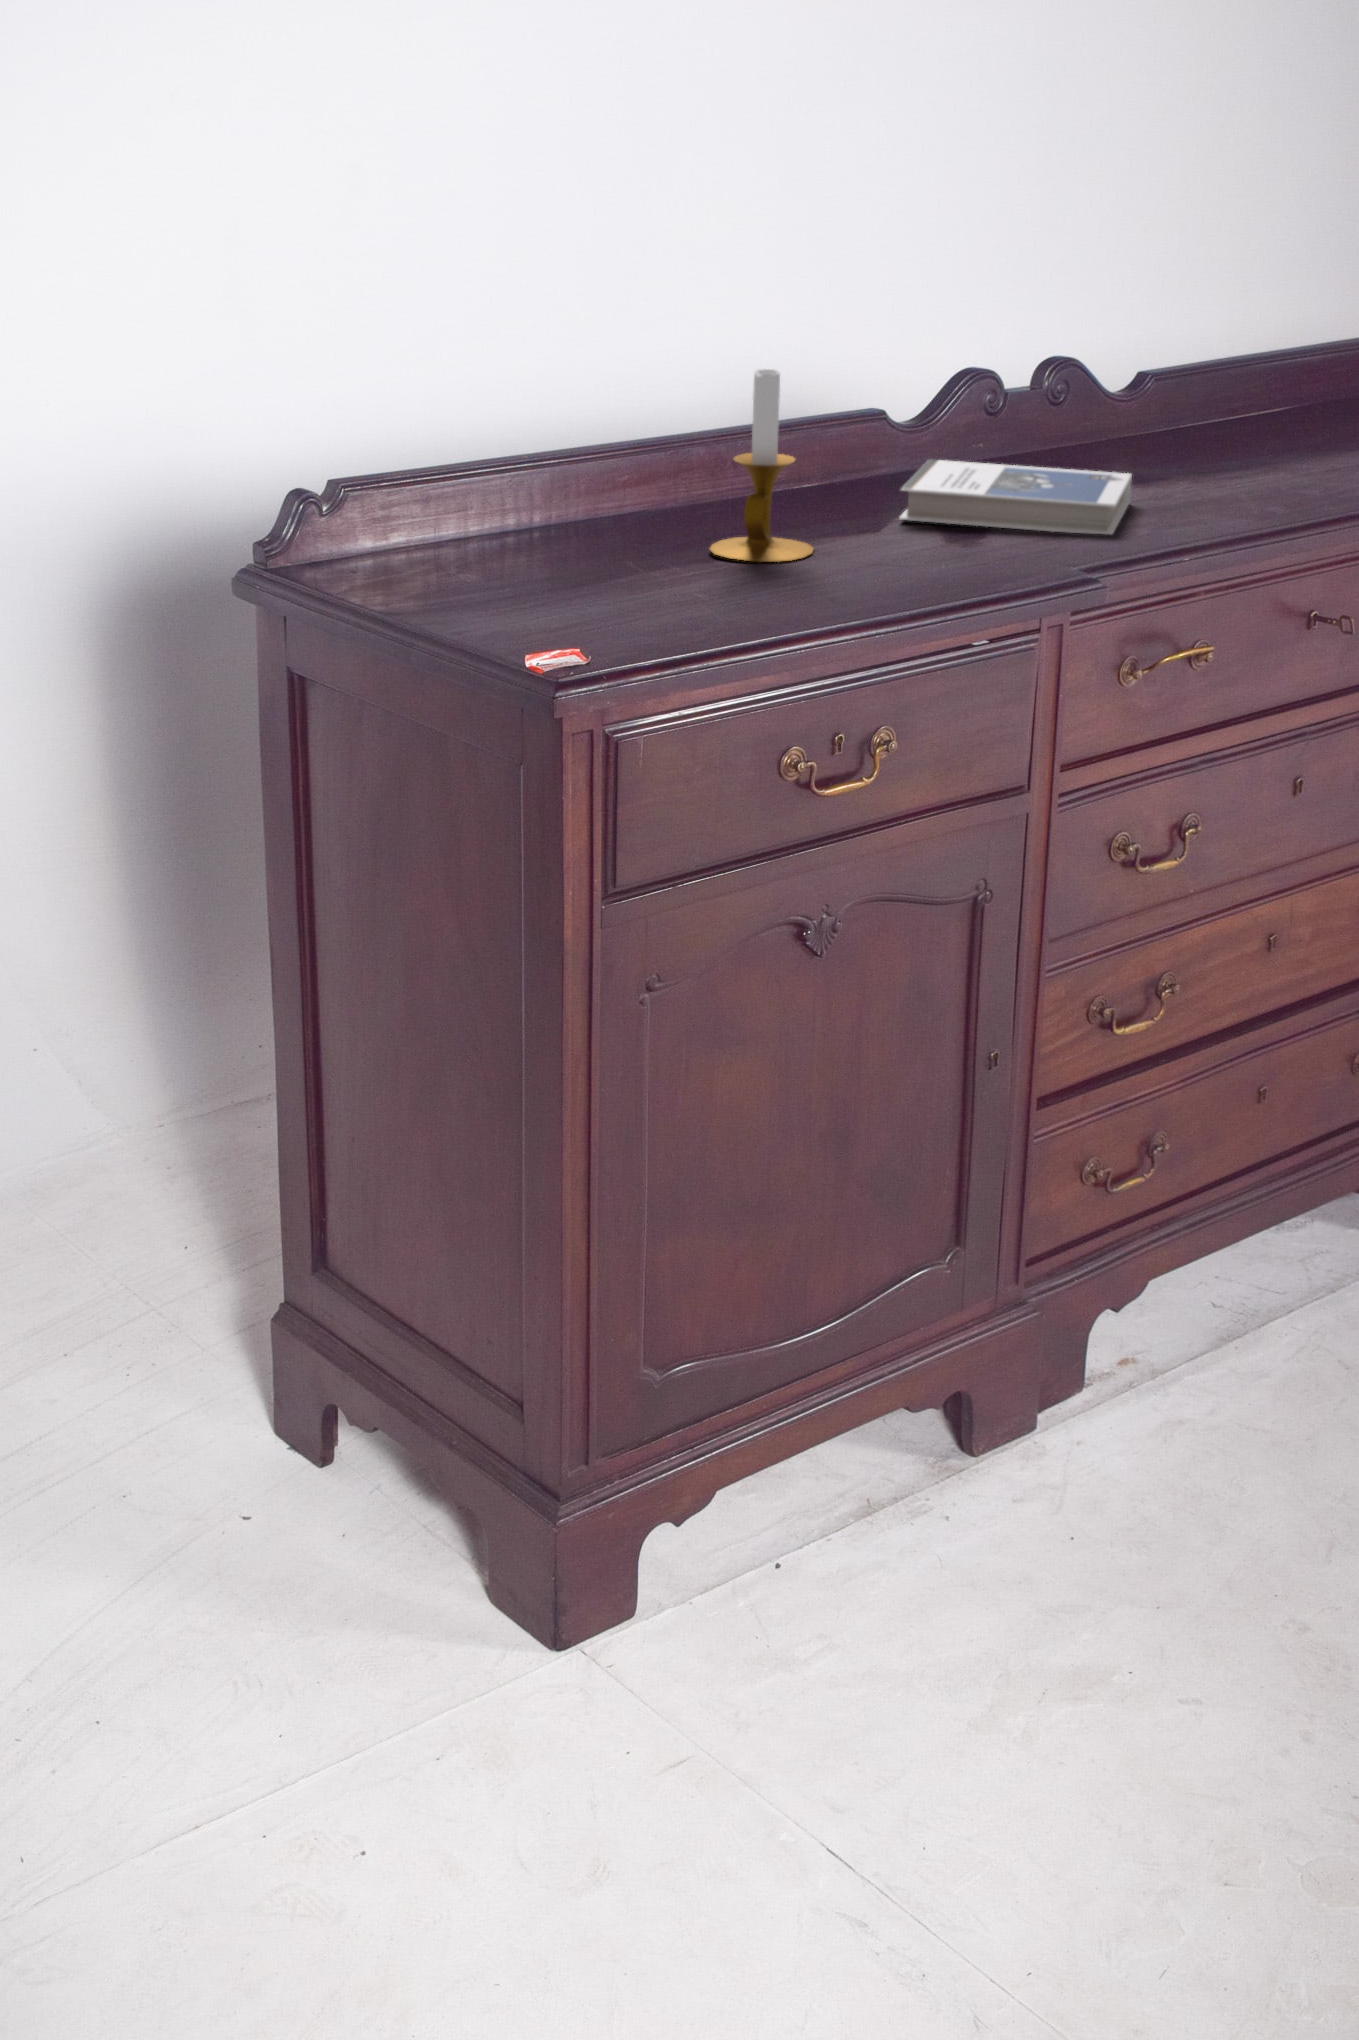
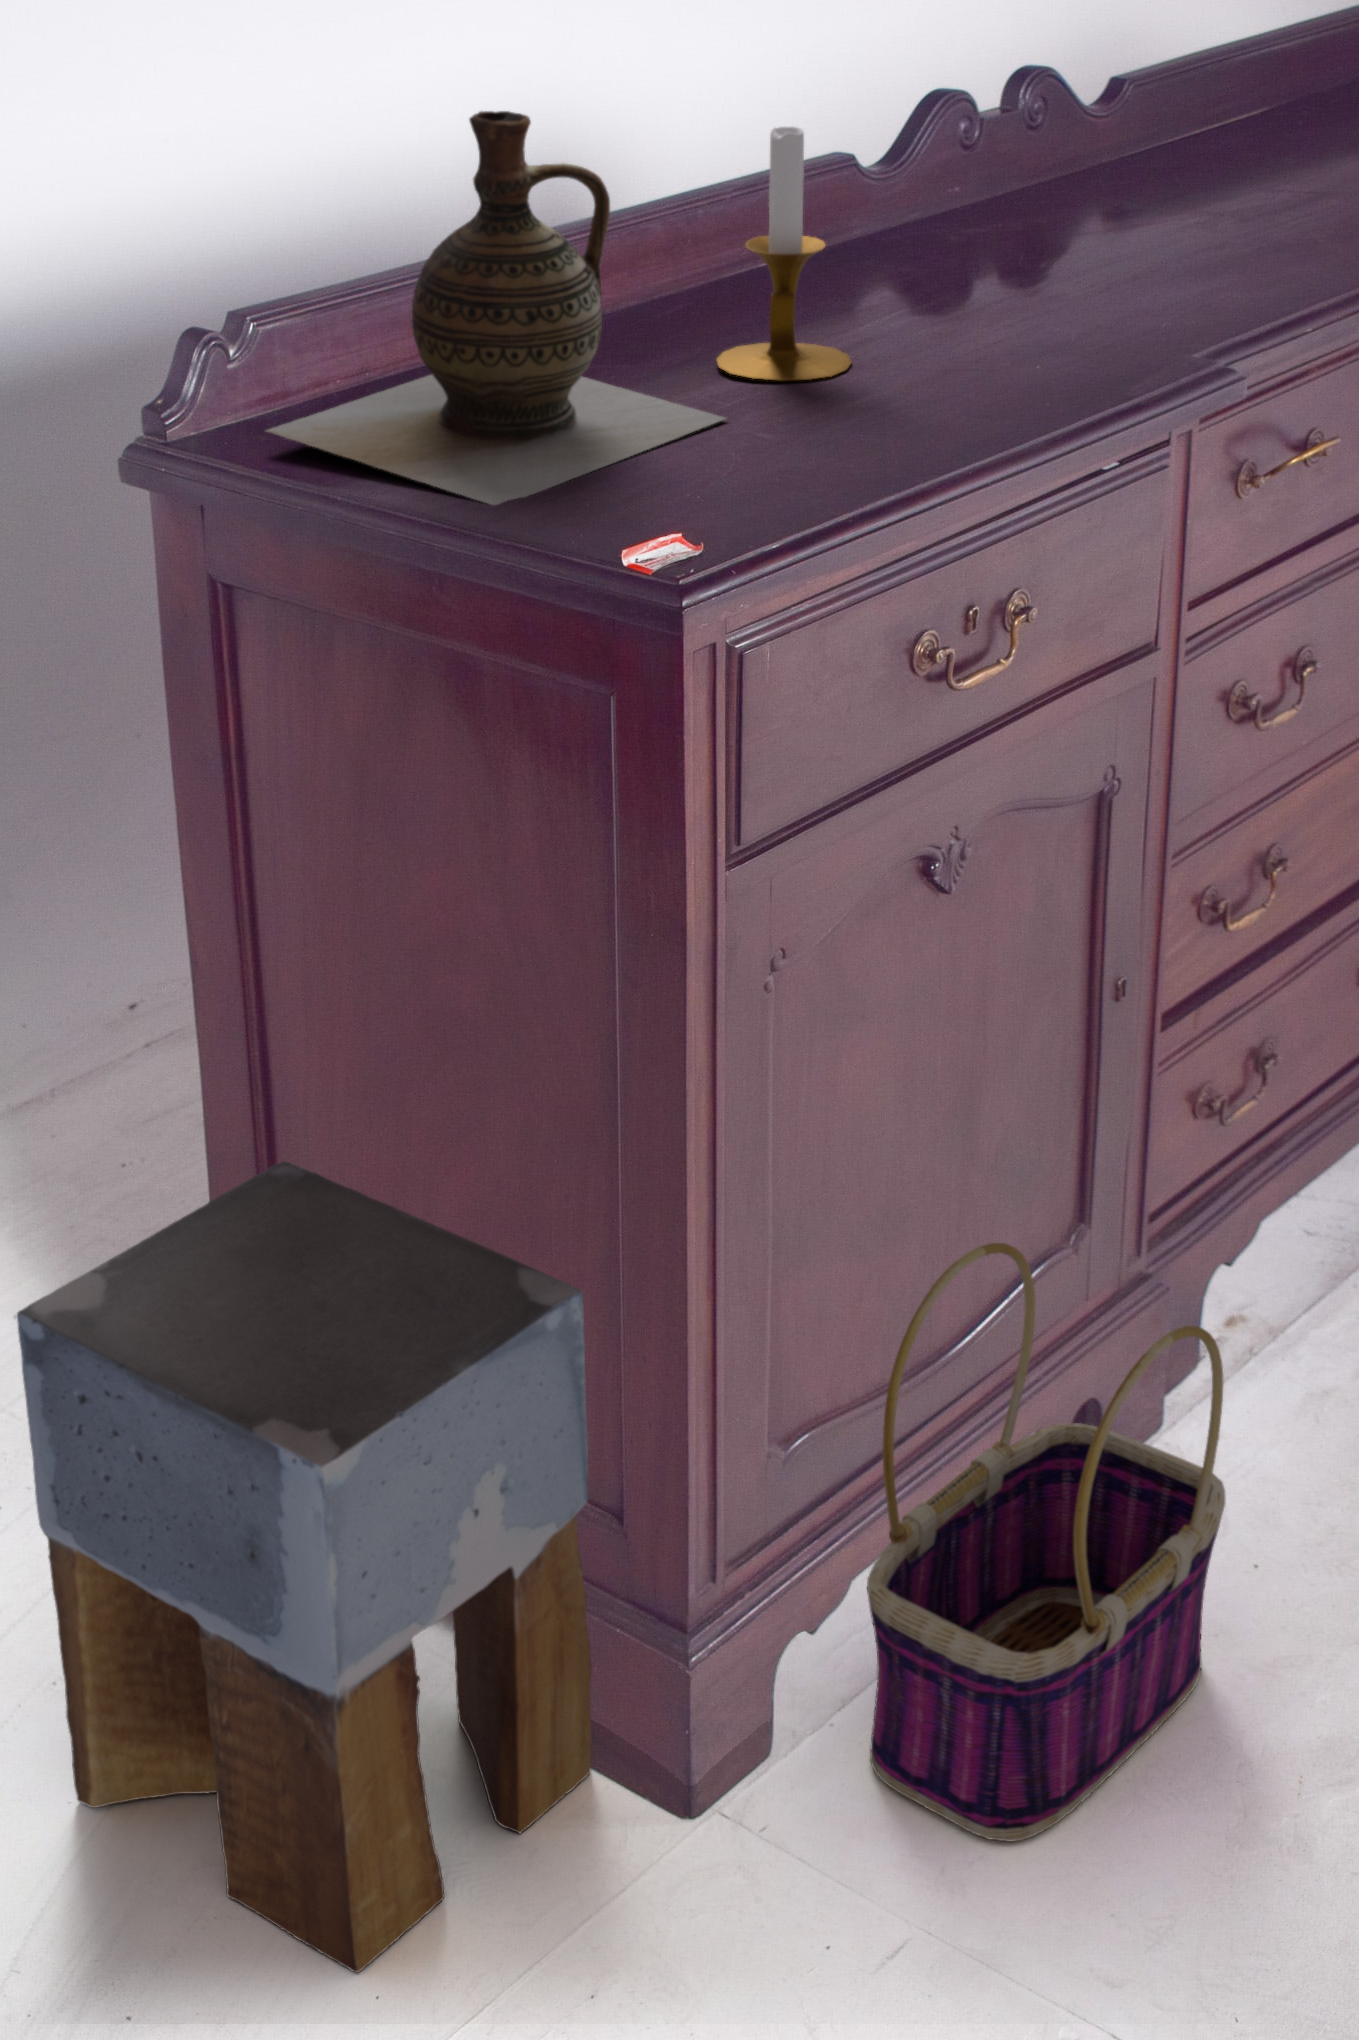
ceramic jug: none [340,337,688,626] -> present [267,111,725,505]
hardback book: present [899,459,1132,534] -> none [924,217,1204,309]
stool: none [72,1114,493,1732] -> present [17,1160,592,1973]
basket: none [703,1238,1015,1715] -> present [867,1243,1225,1842]

